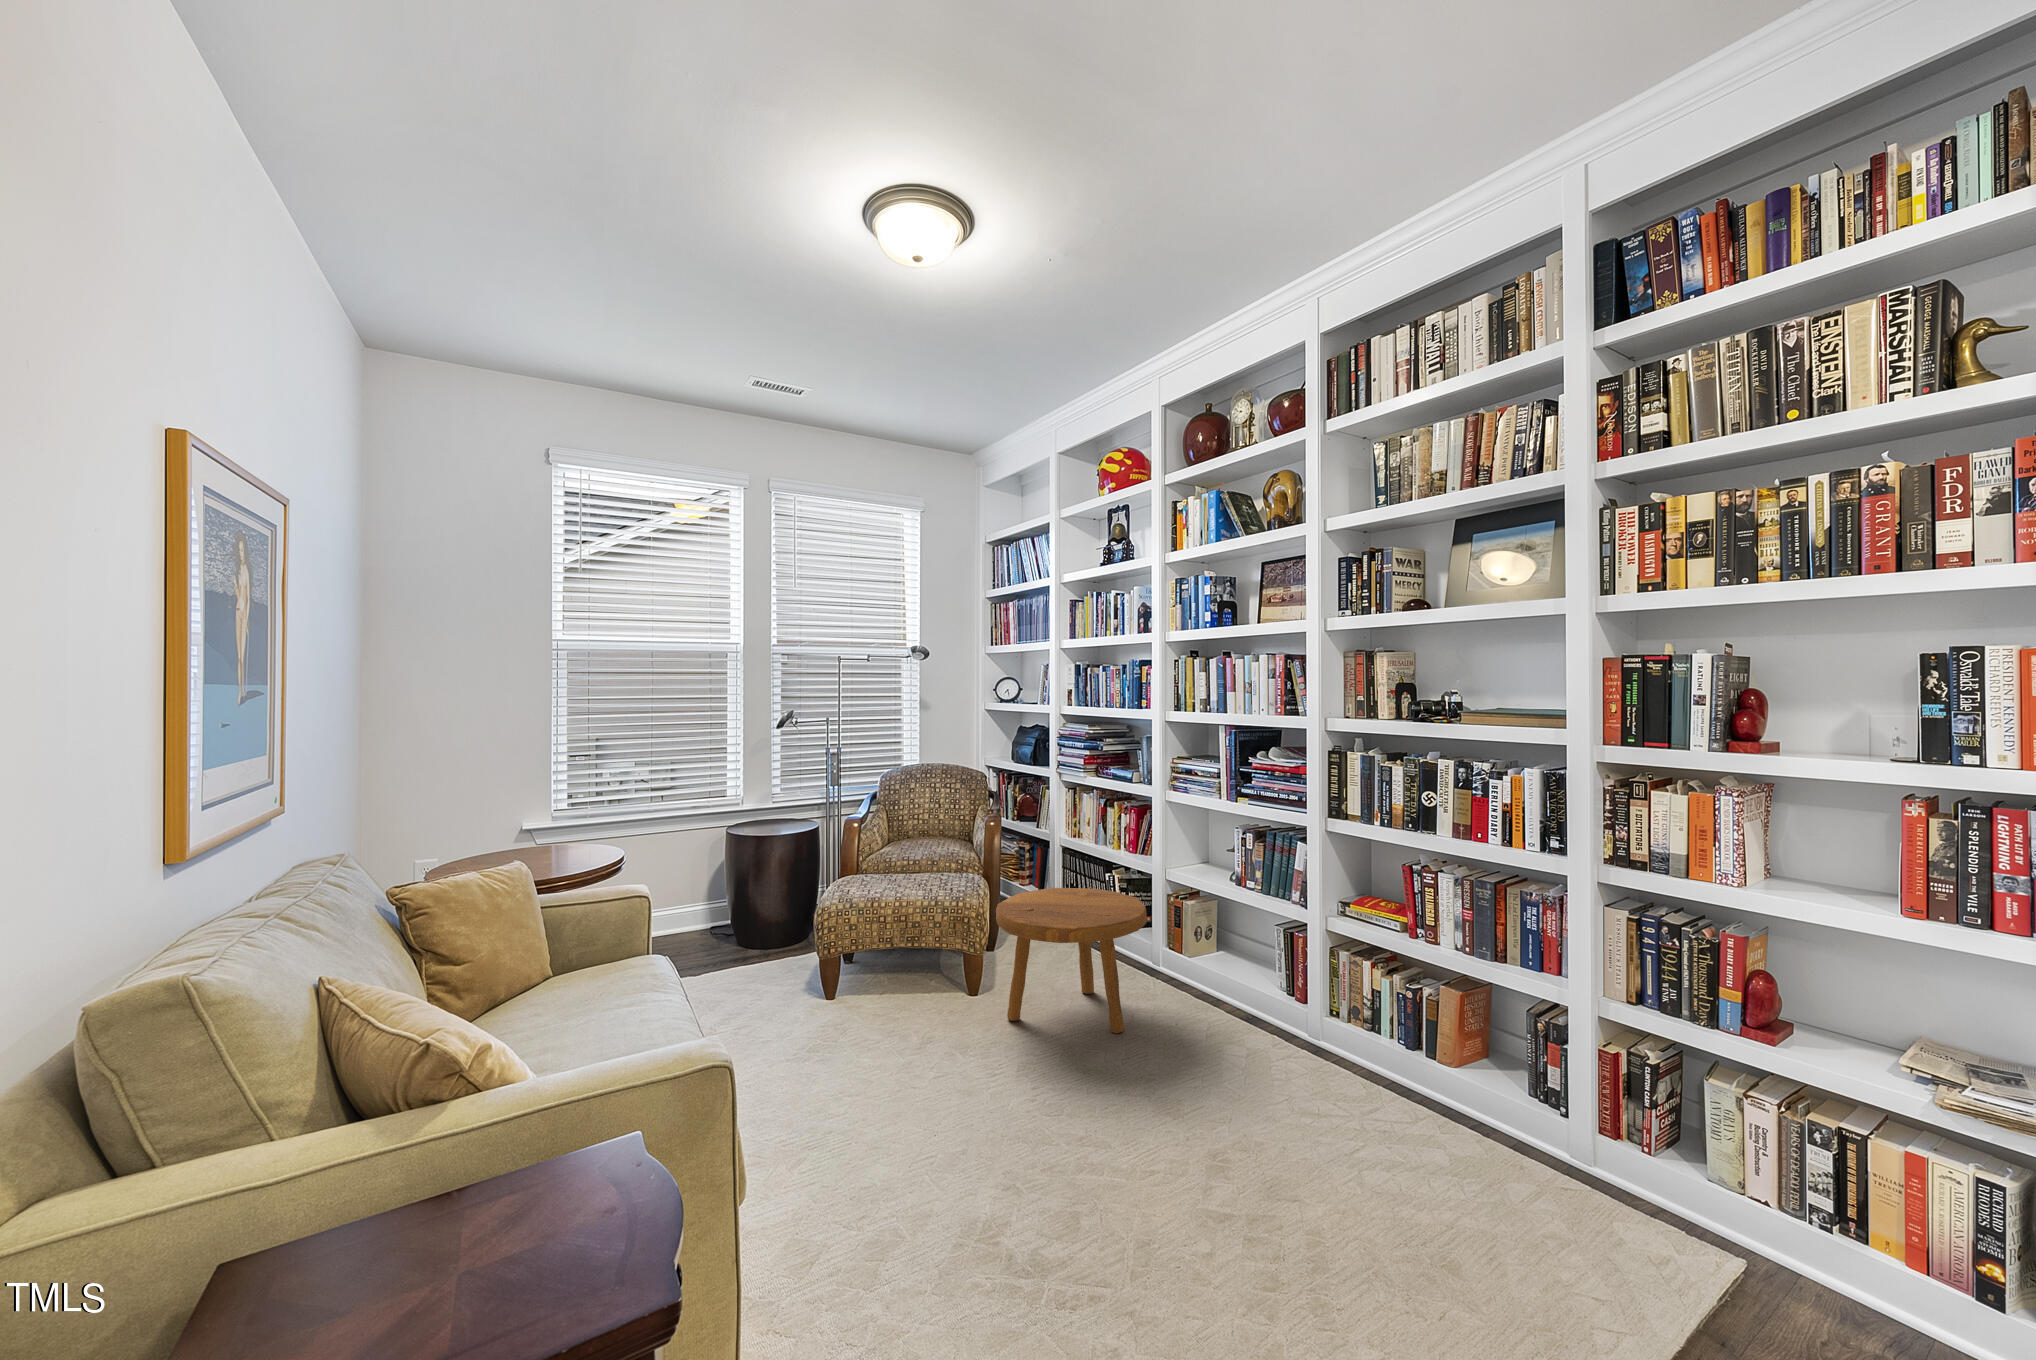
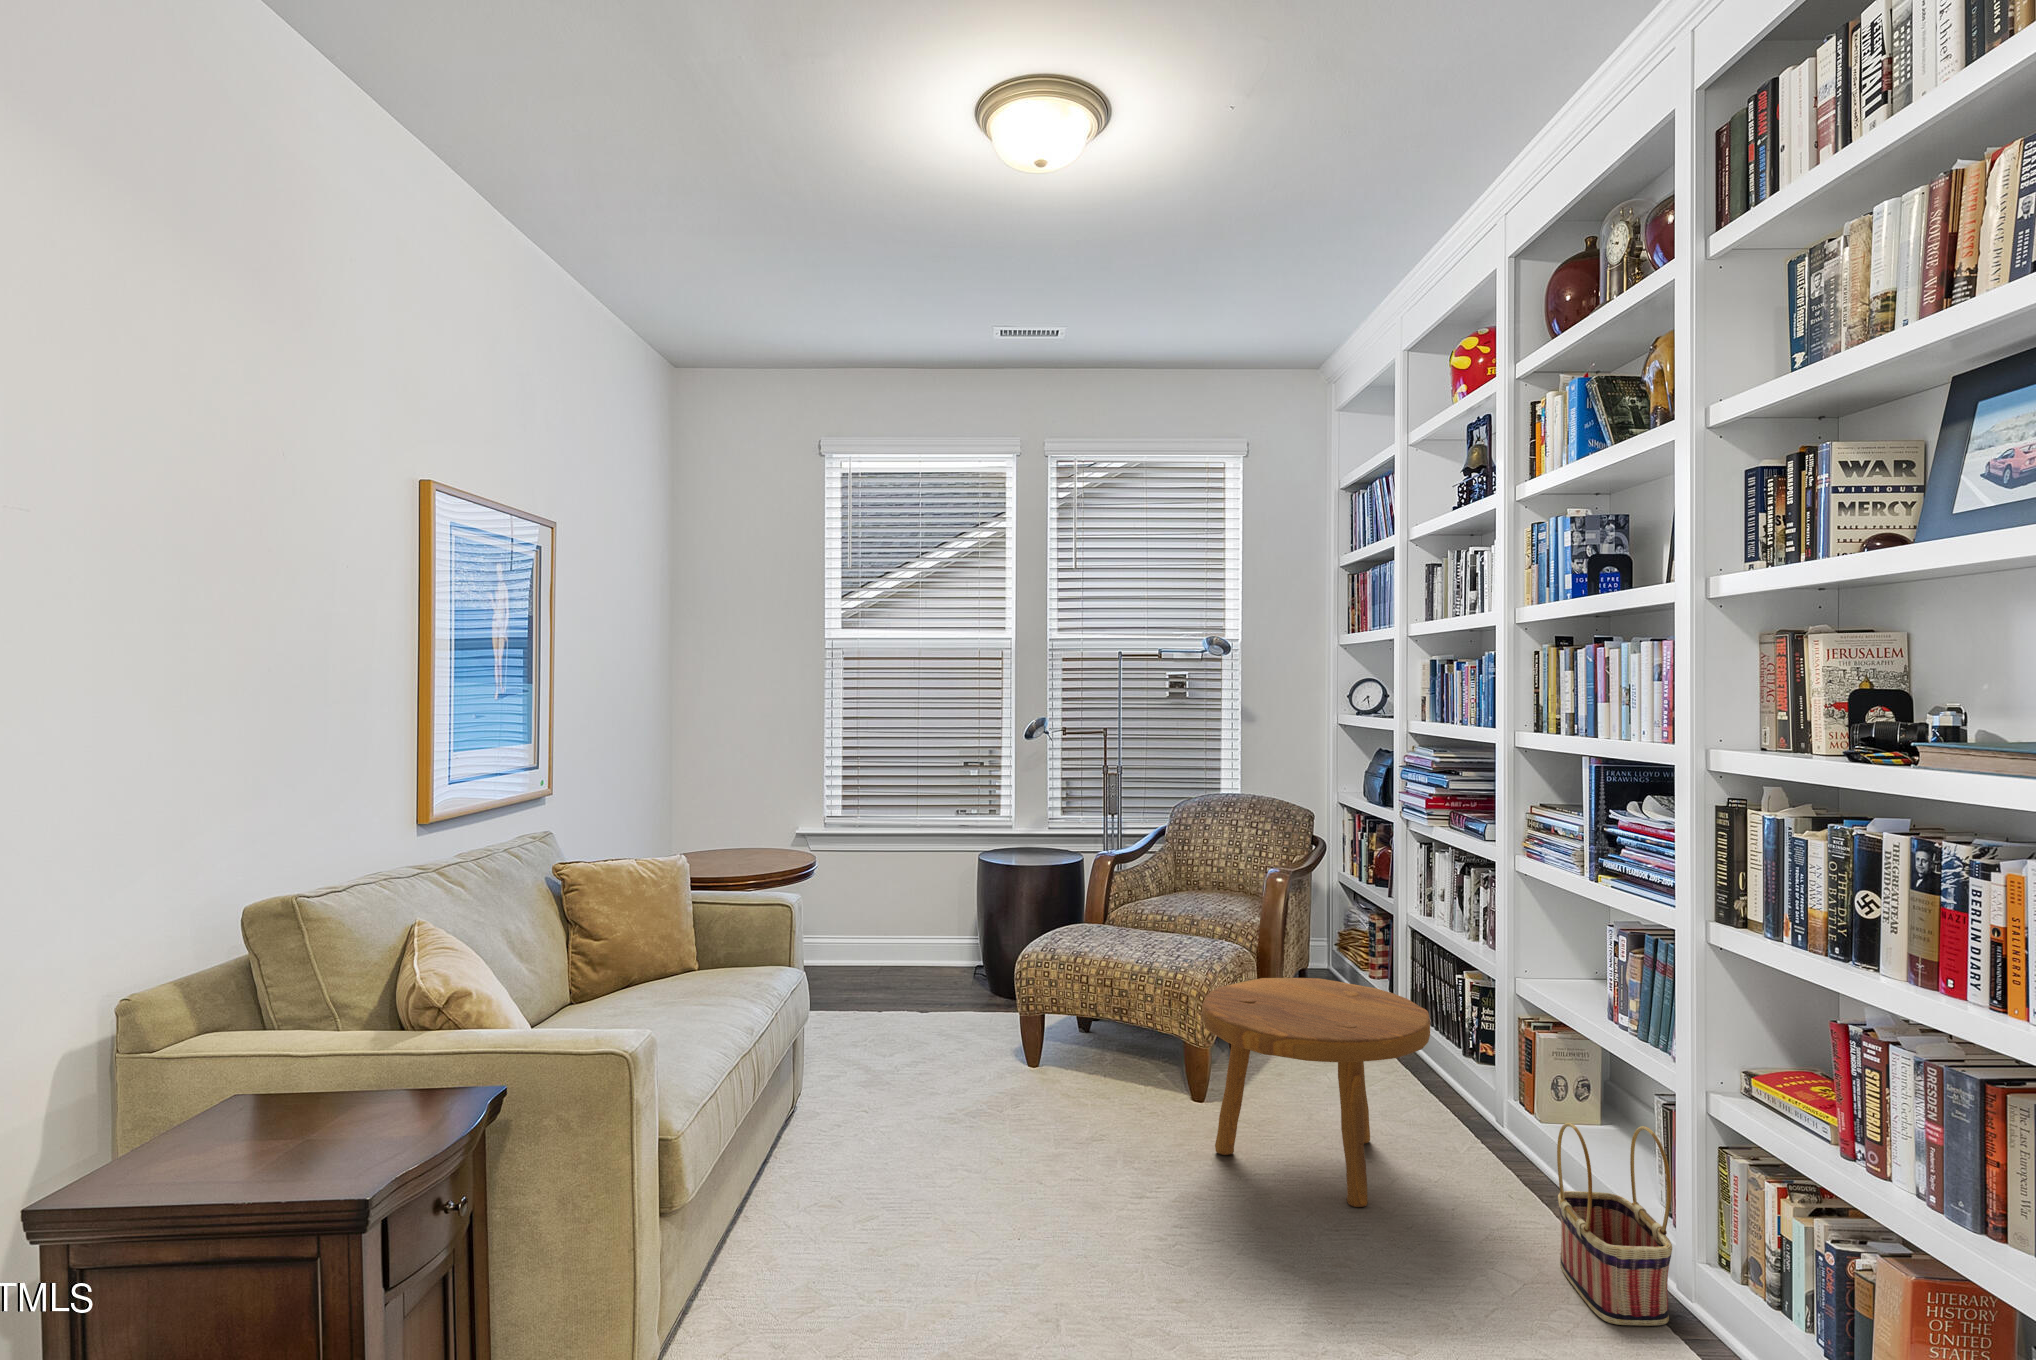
basket: none [1244,944,1317,1062] -> present [1557,1123,1672,1326]

